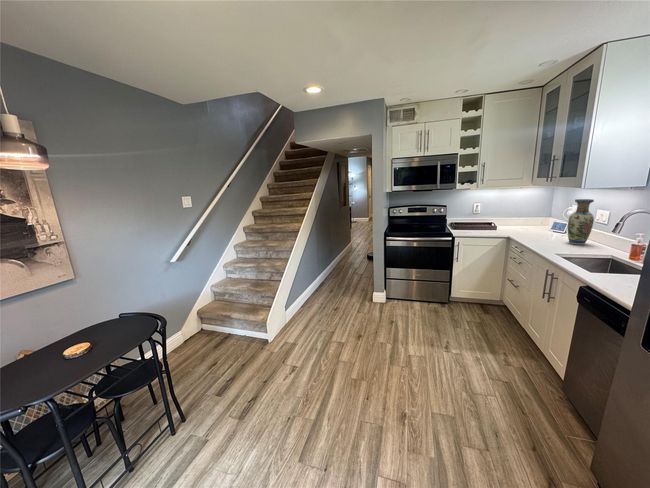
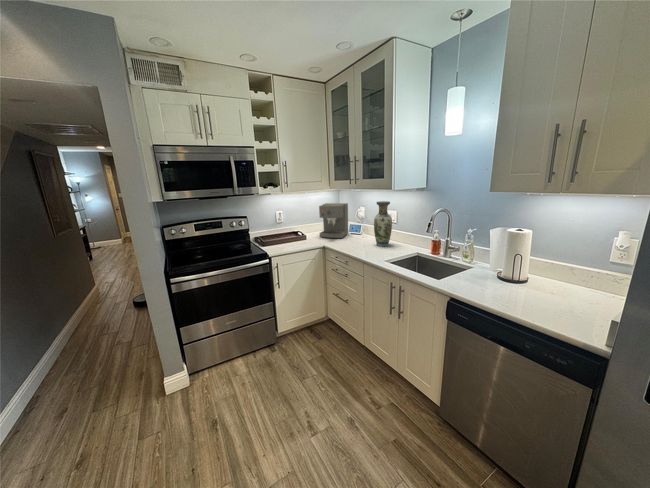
coffee maker: none [512,199,554,233] -> present [319,203,348,238]

